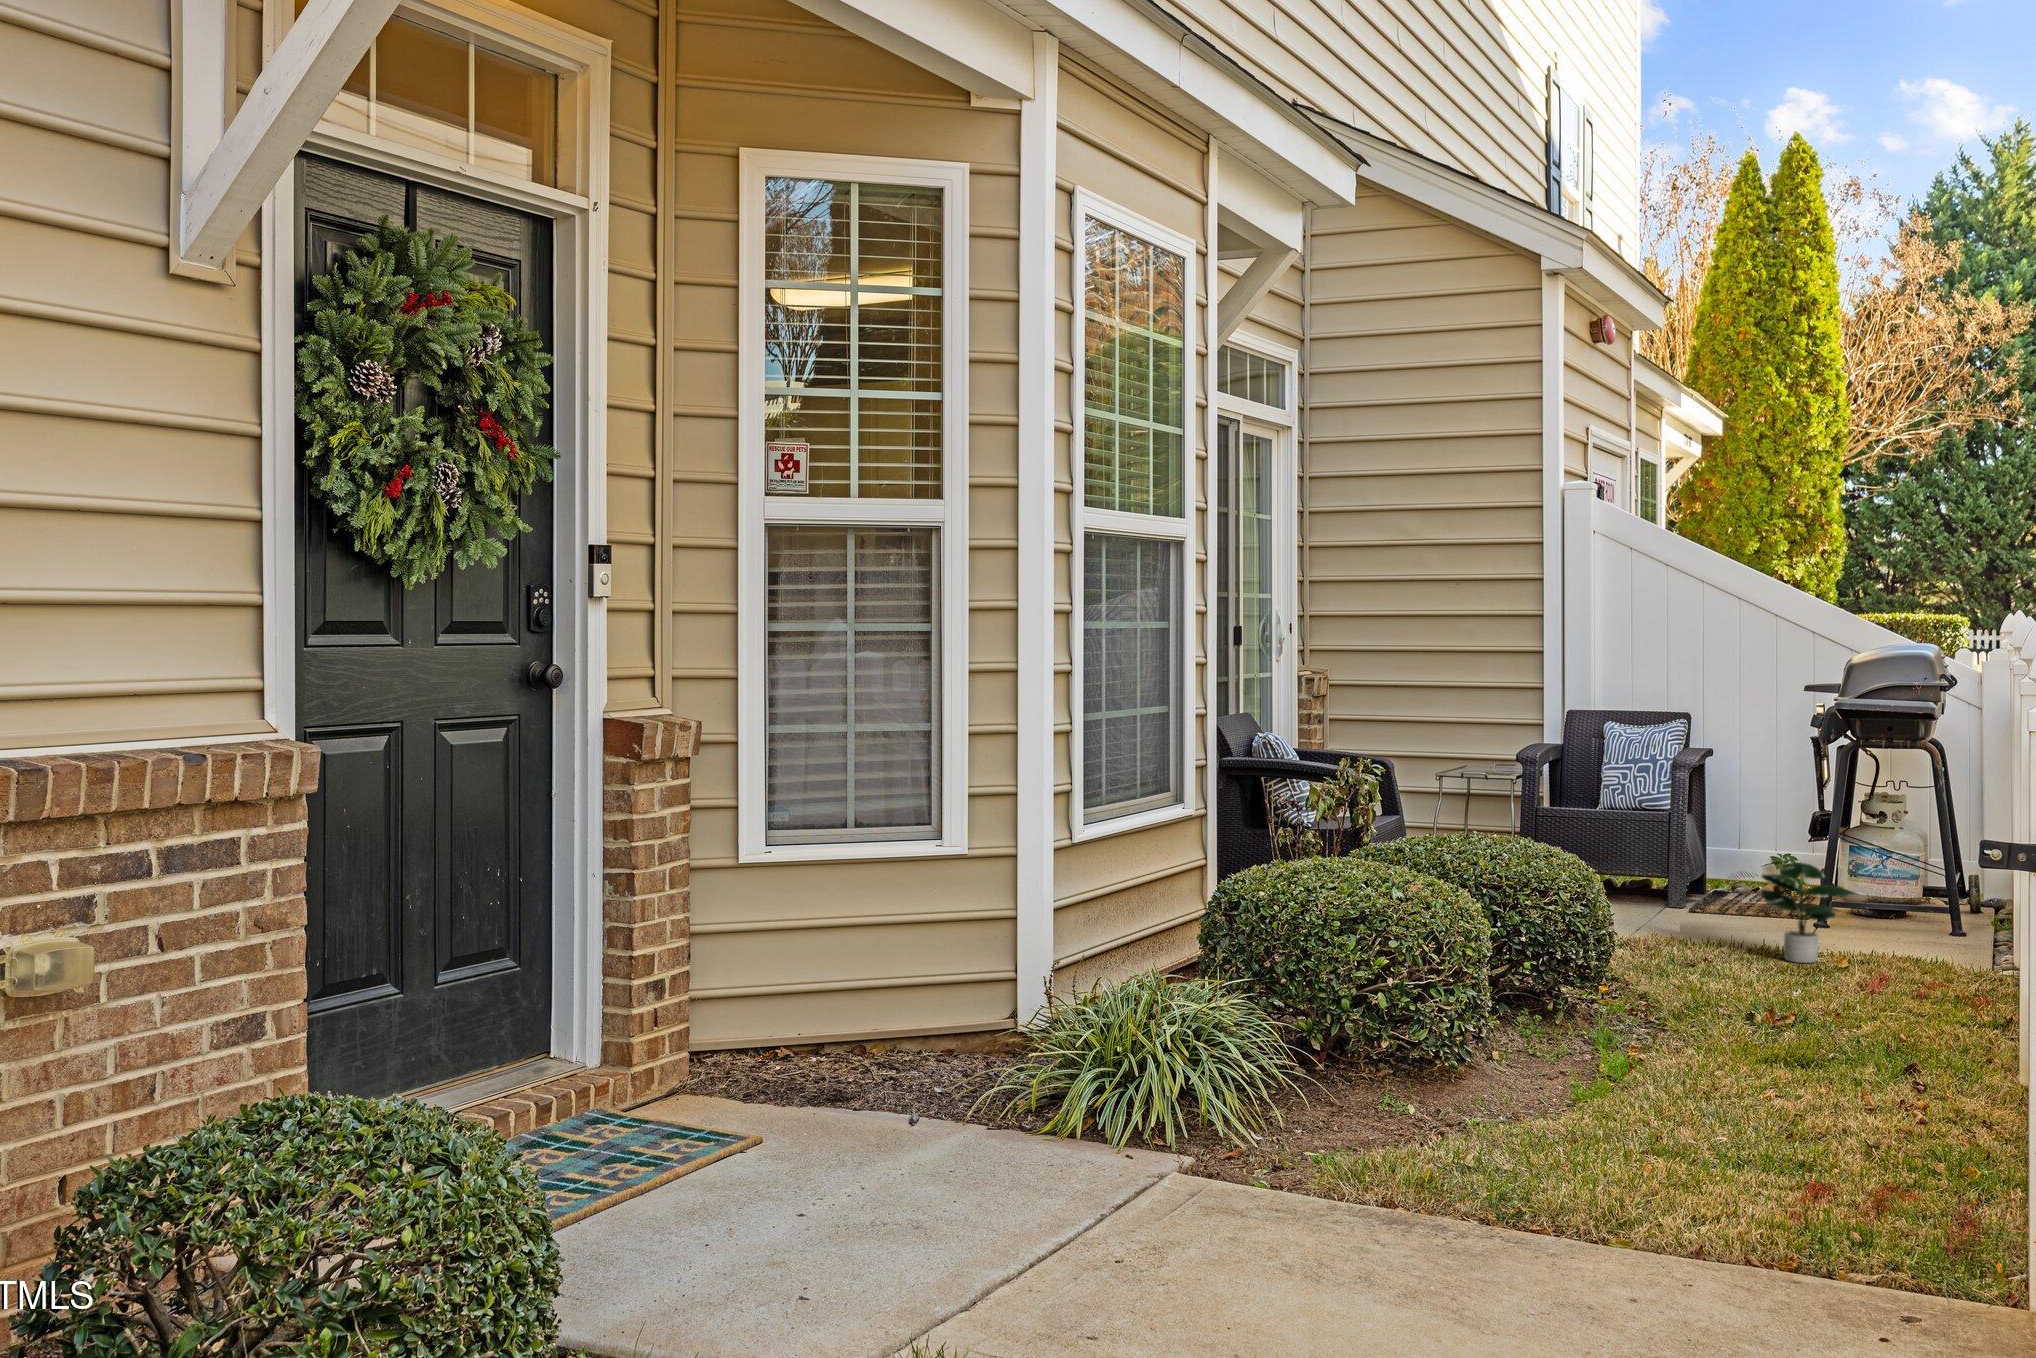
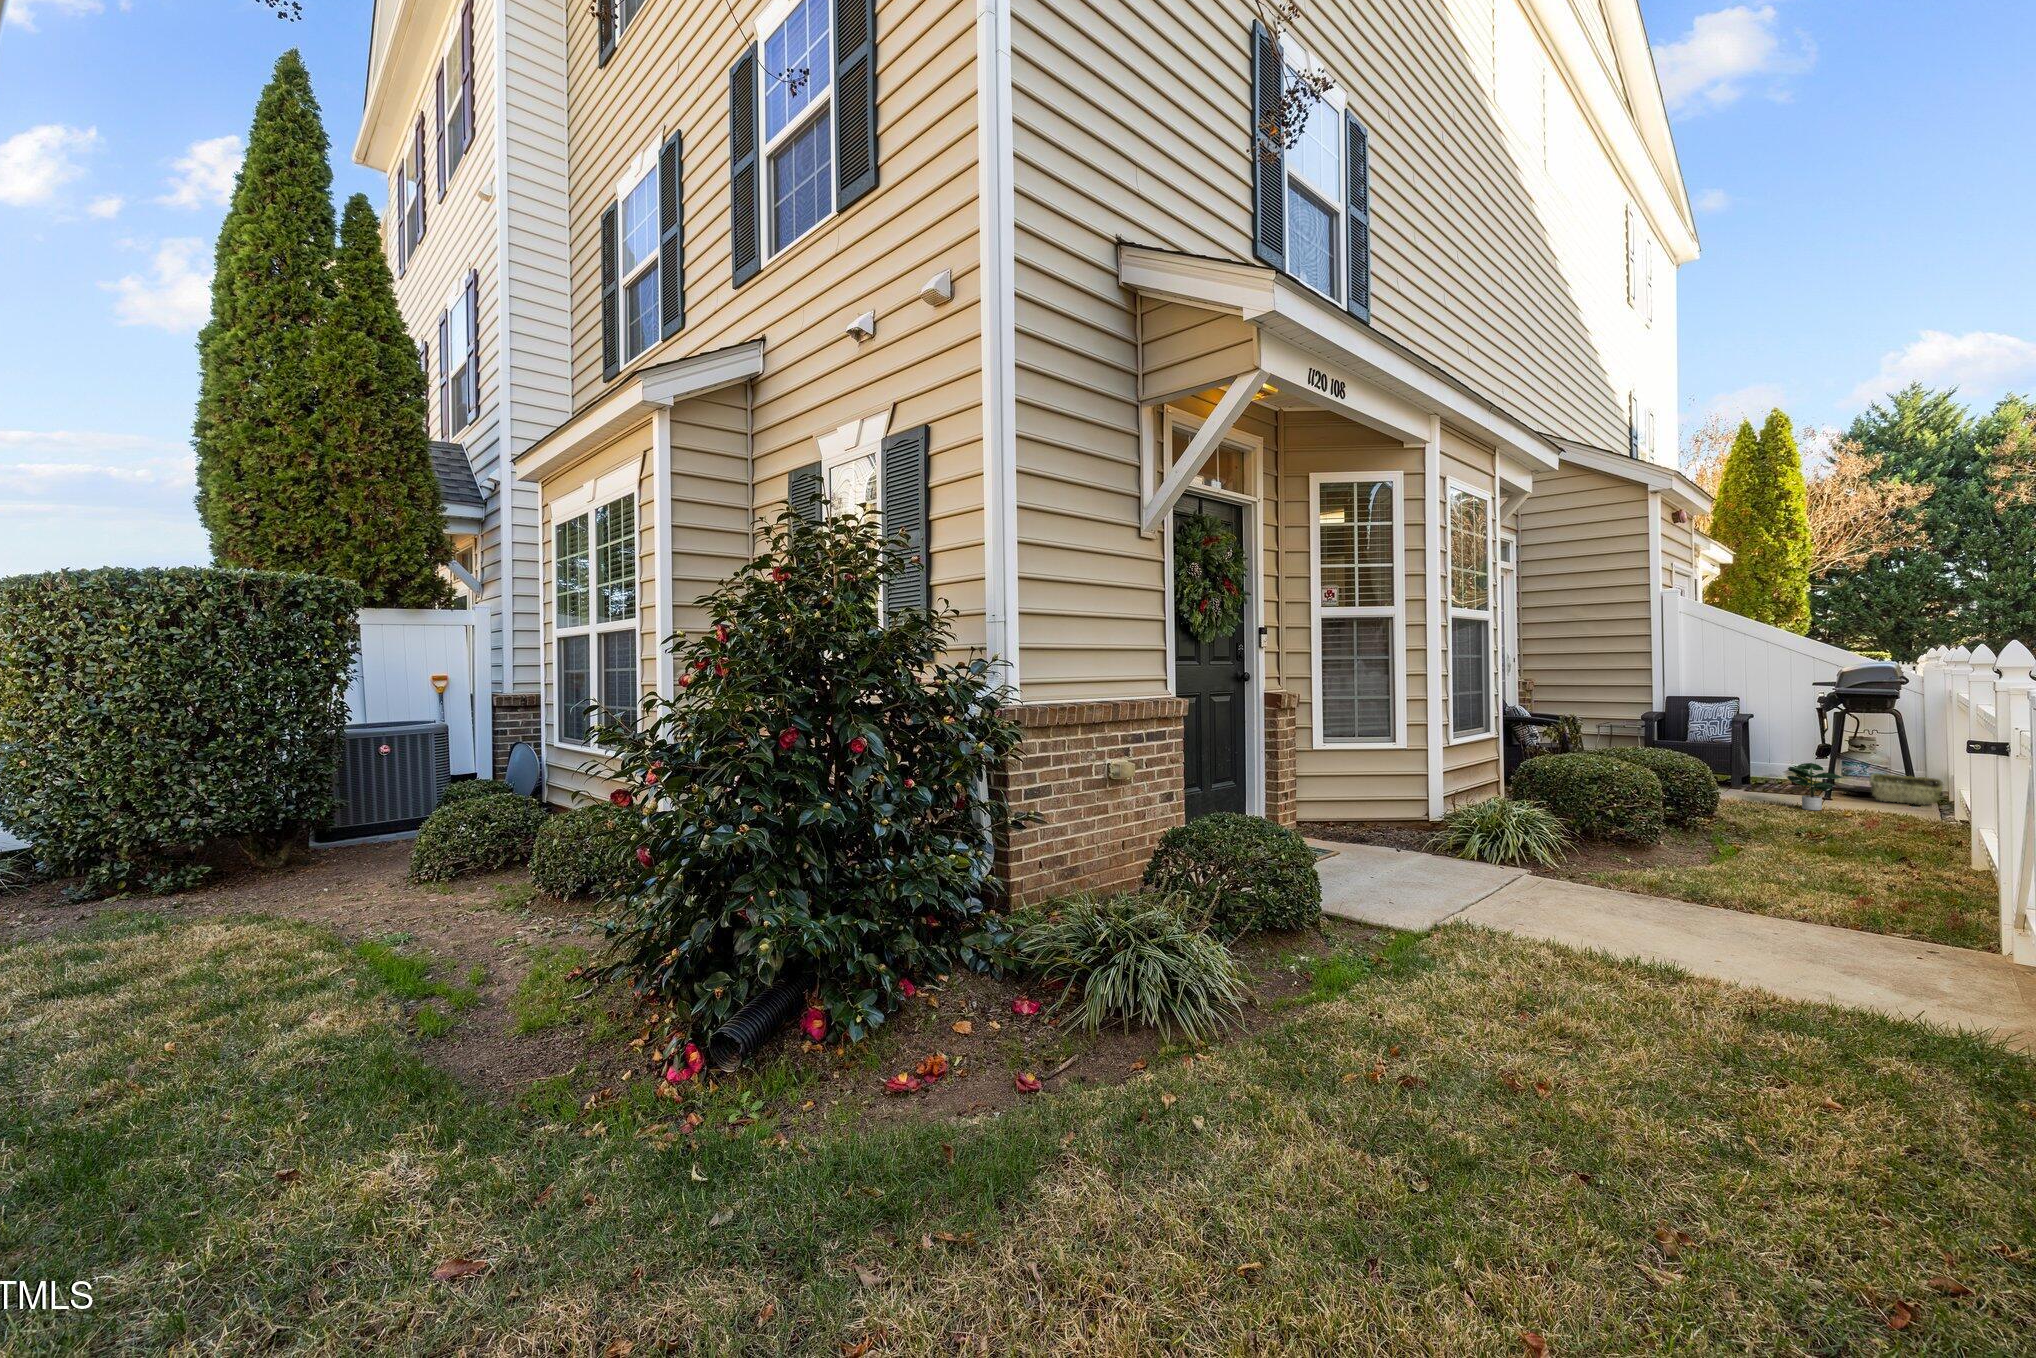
woven basket: none [1902,879,2022,943] -> present [1870,774,1943,805]

